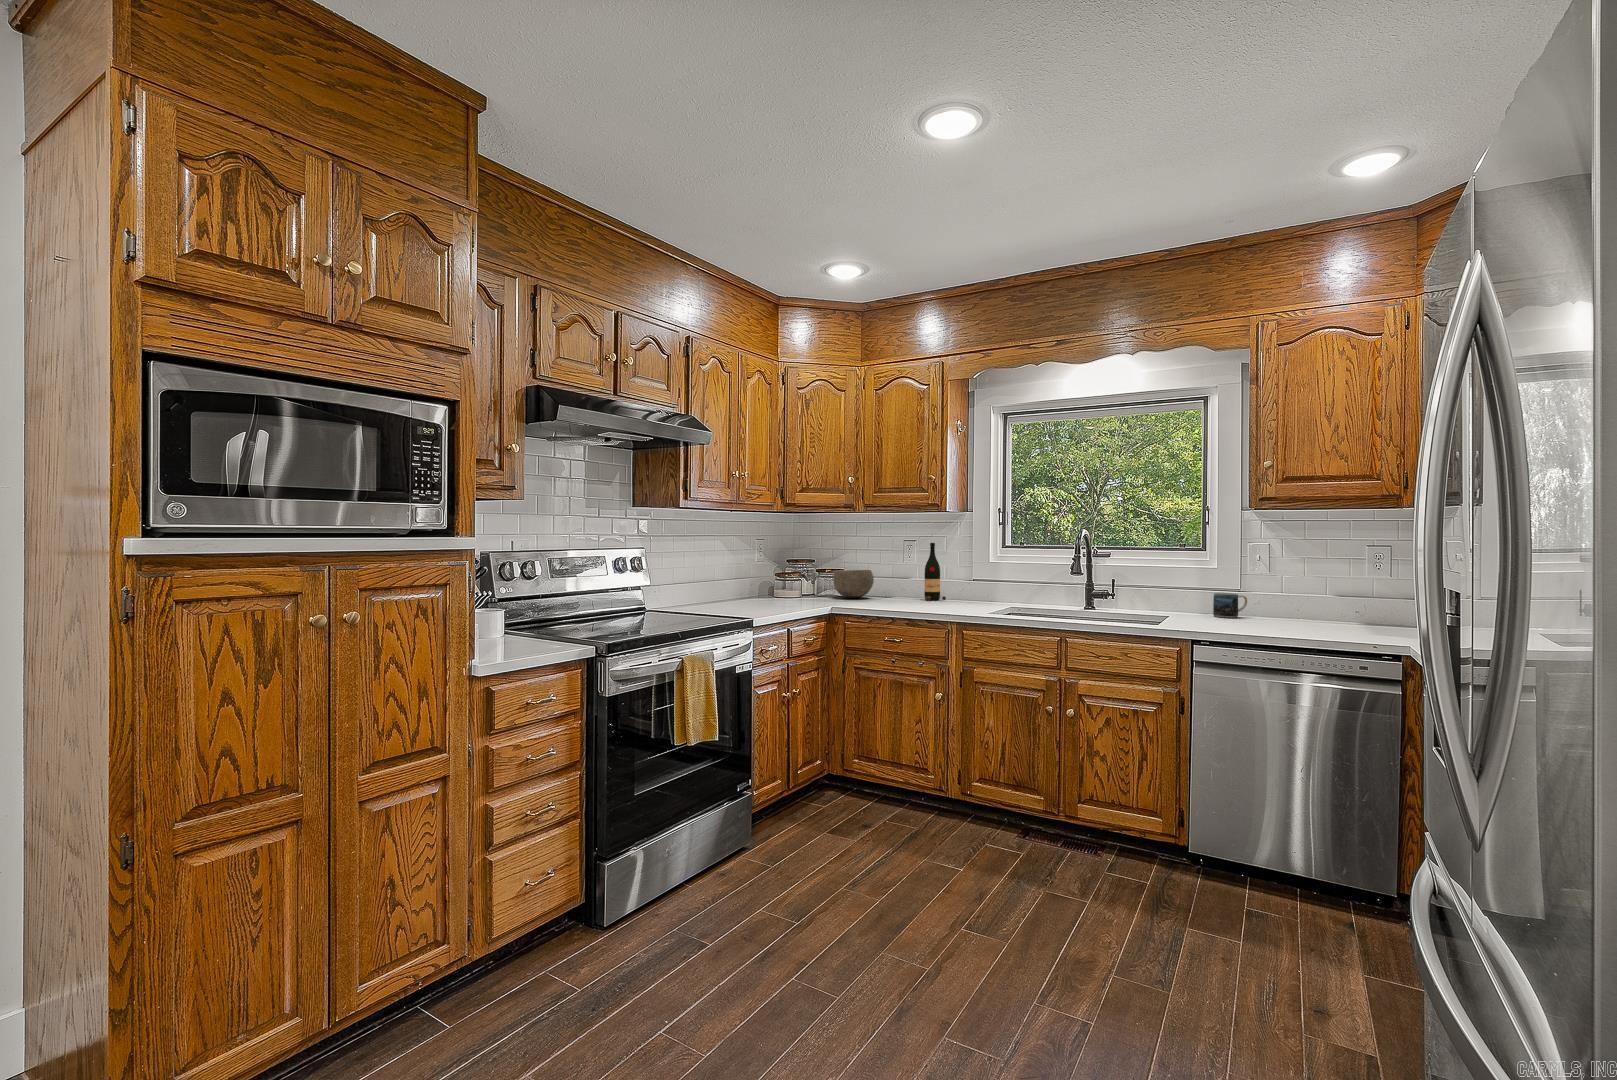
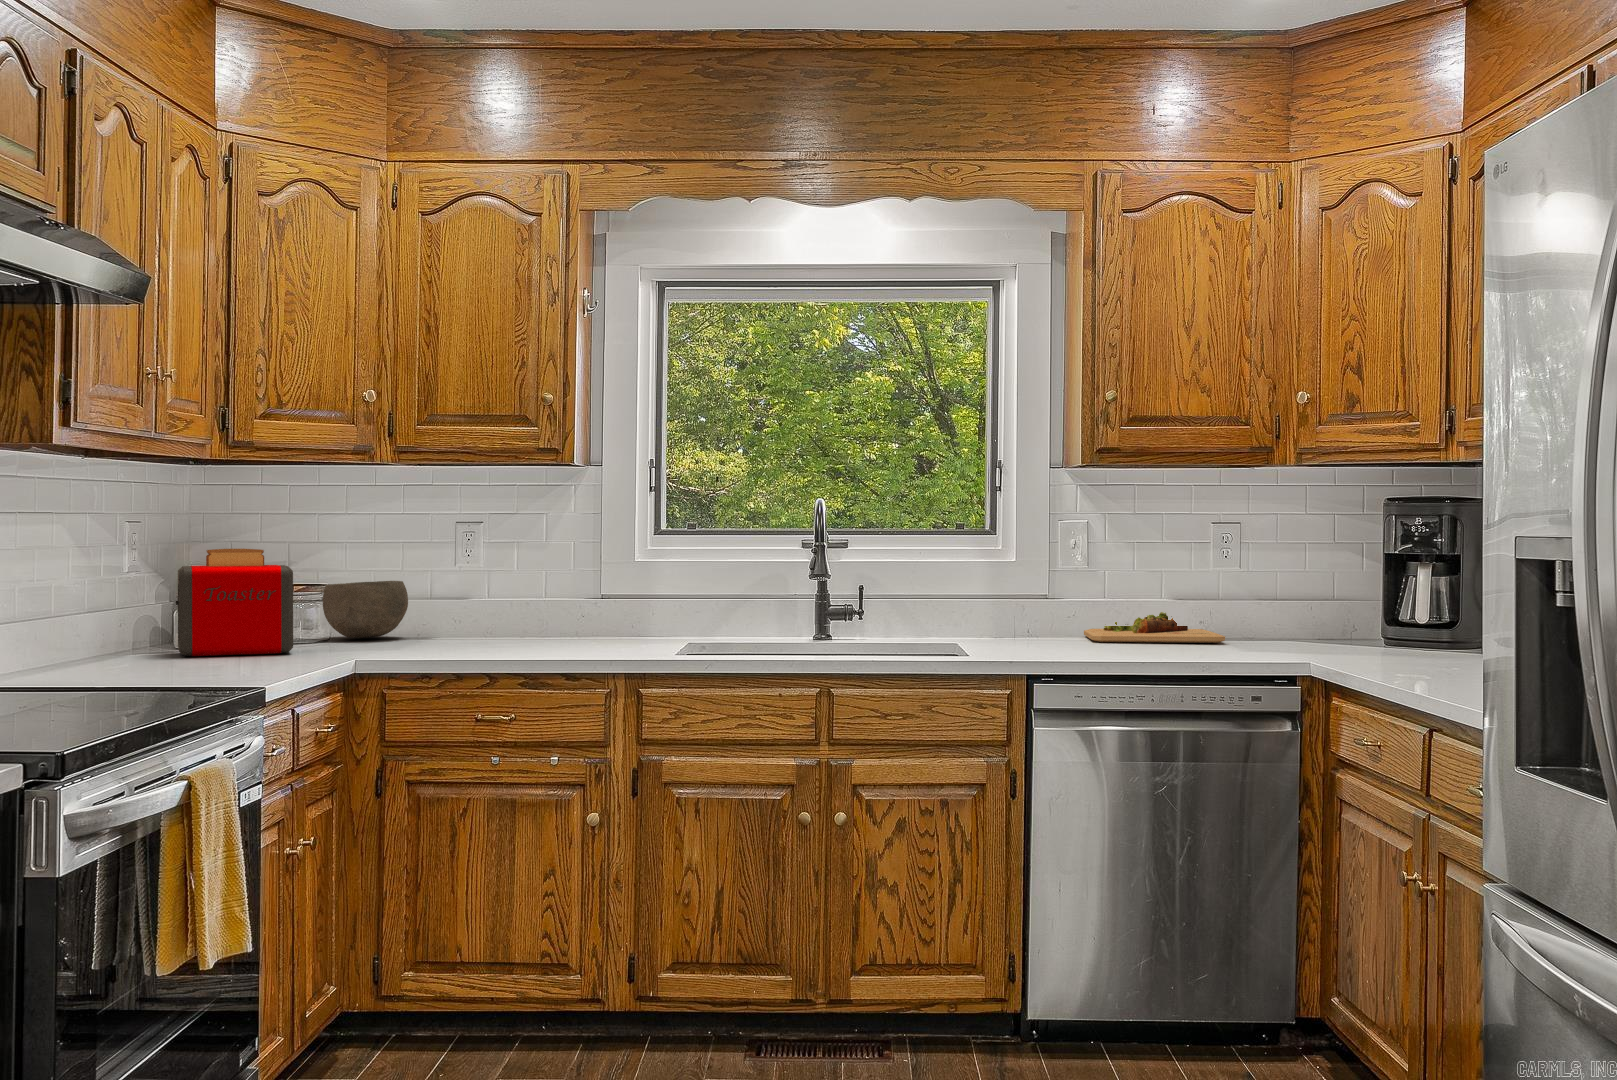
wine bottle: present [924,543,946,600] -> none [510,525,554,637]
toaster: none [757,554,809,603] -> present [176,549,293,656]
mug: present [1213,593,1247,618] -> none [1012,602,1057,641]
cutting board: none [1269,602,1371,625] -> present [1084,612,1225,643]

